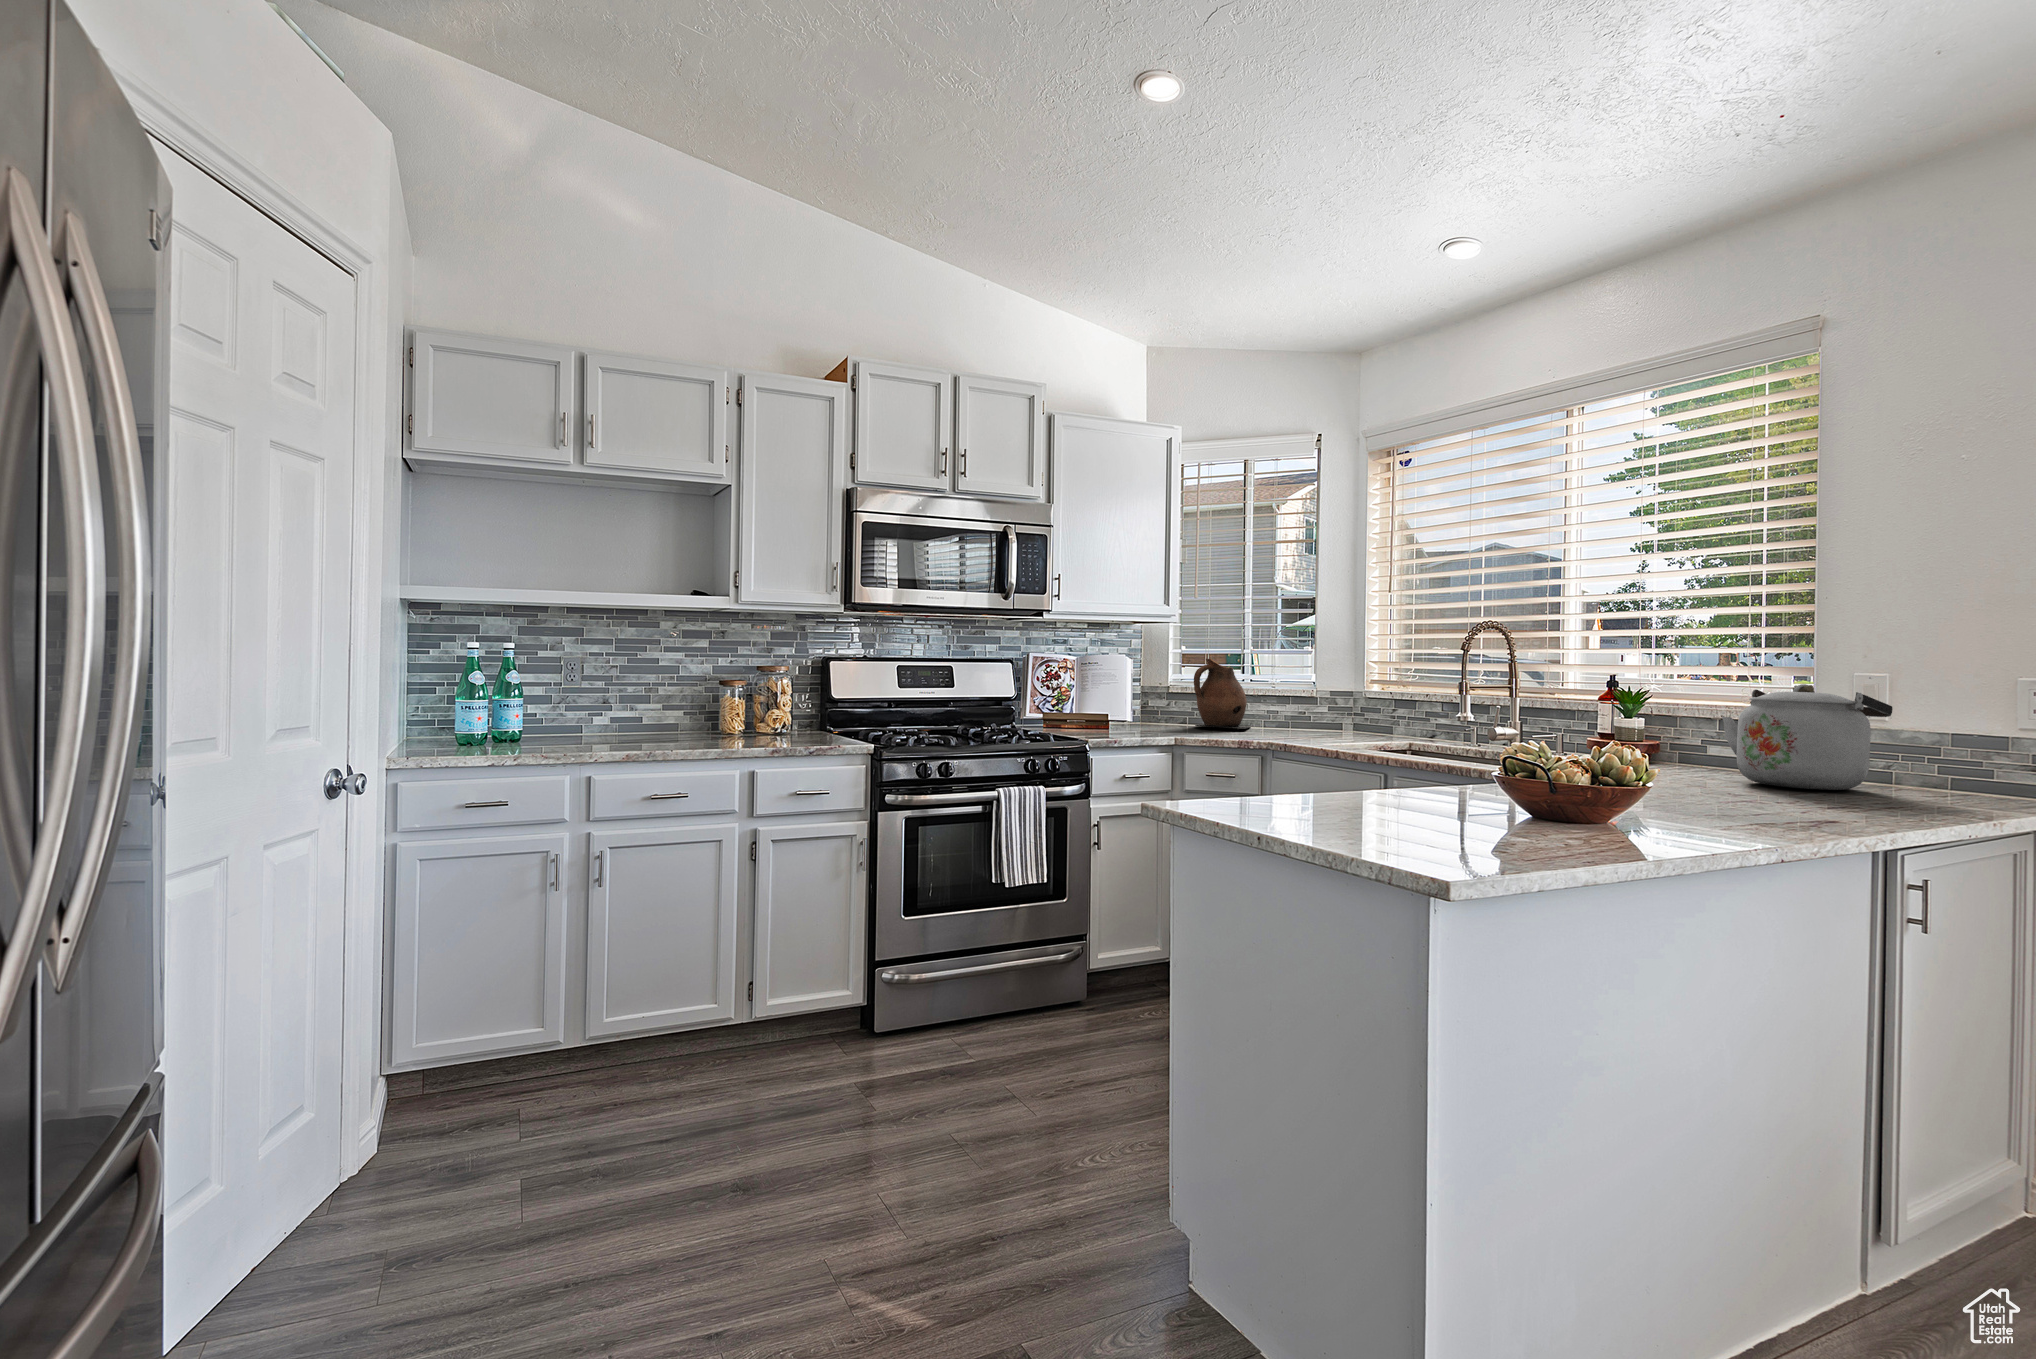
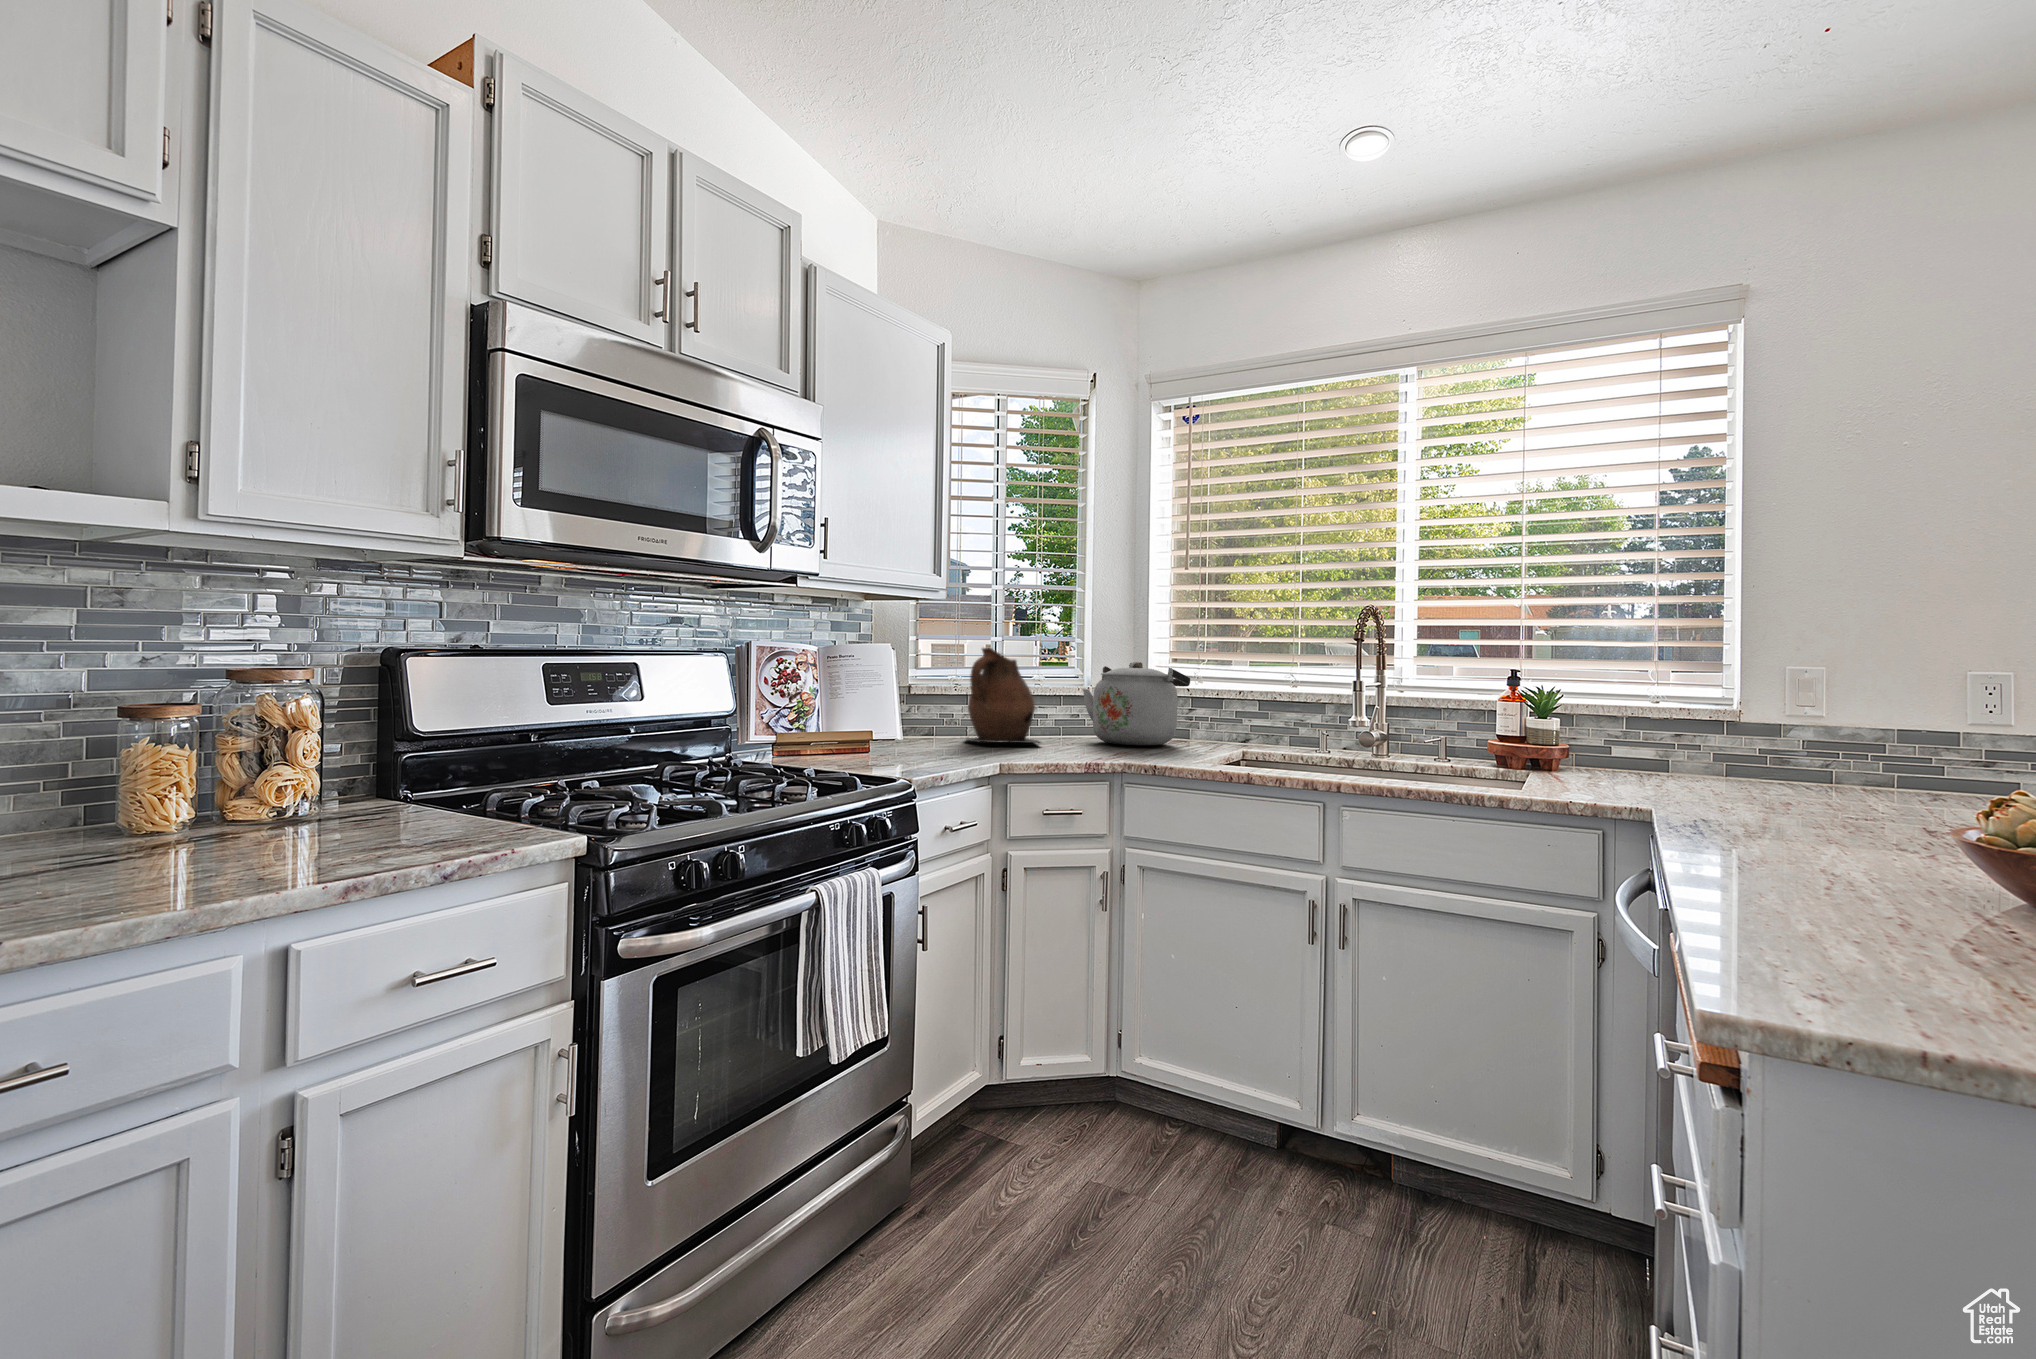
kettle: present [1722,684,1893,790] -> present [1083,662,1190,745]

